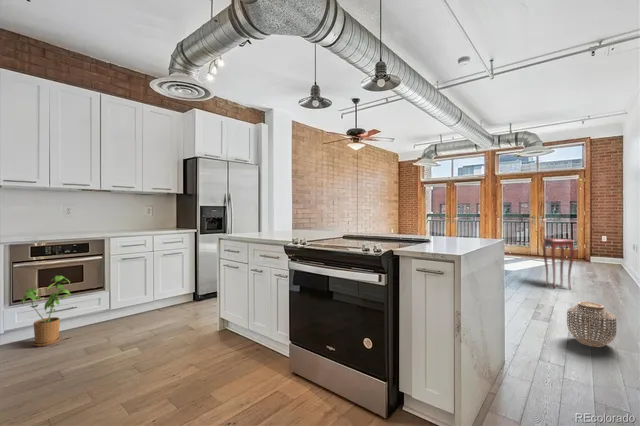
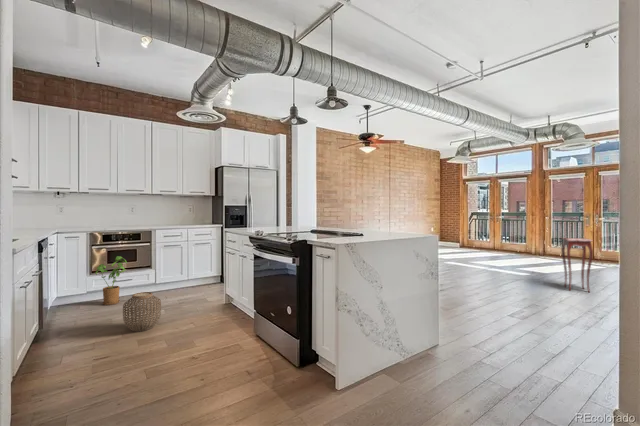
woven basket: present [567,302,616,347] -> present [123,292,161,331]

